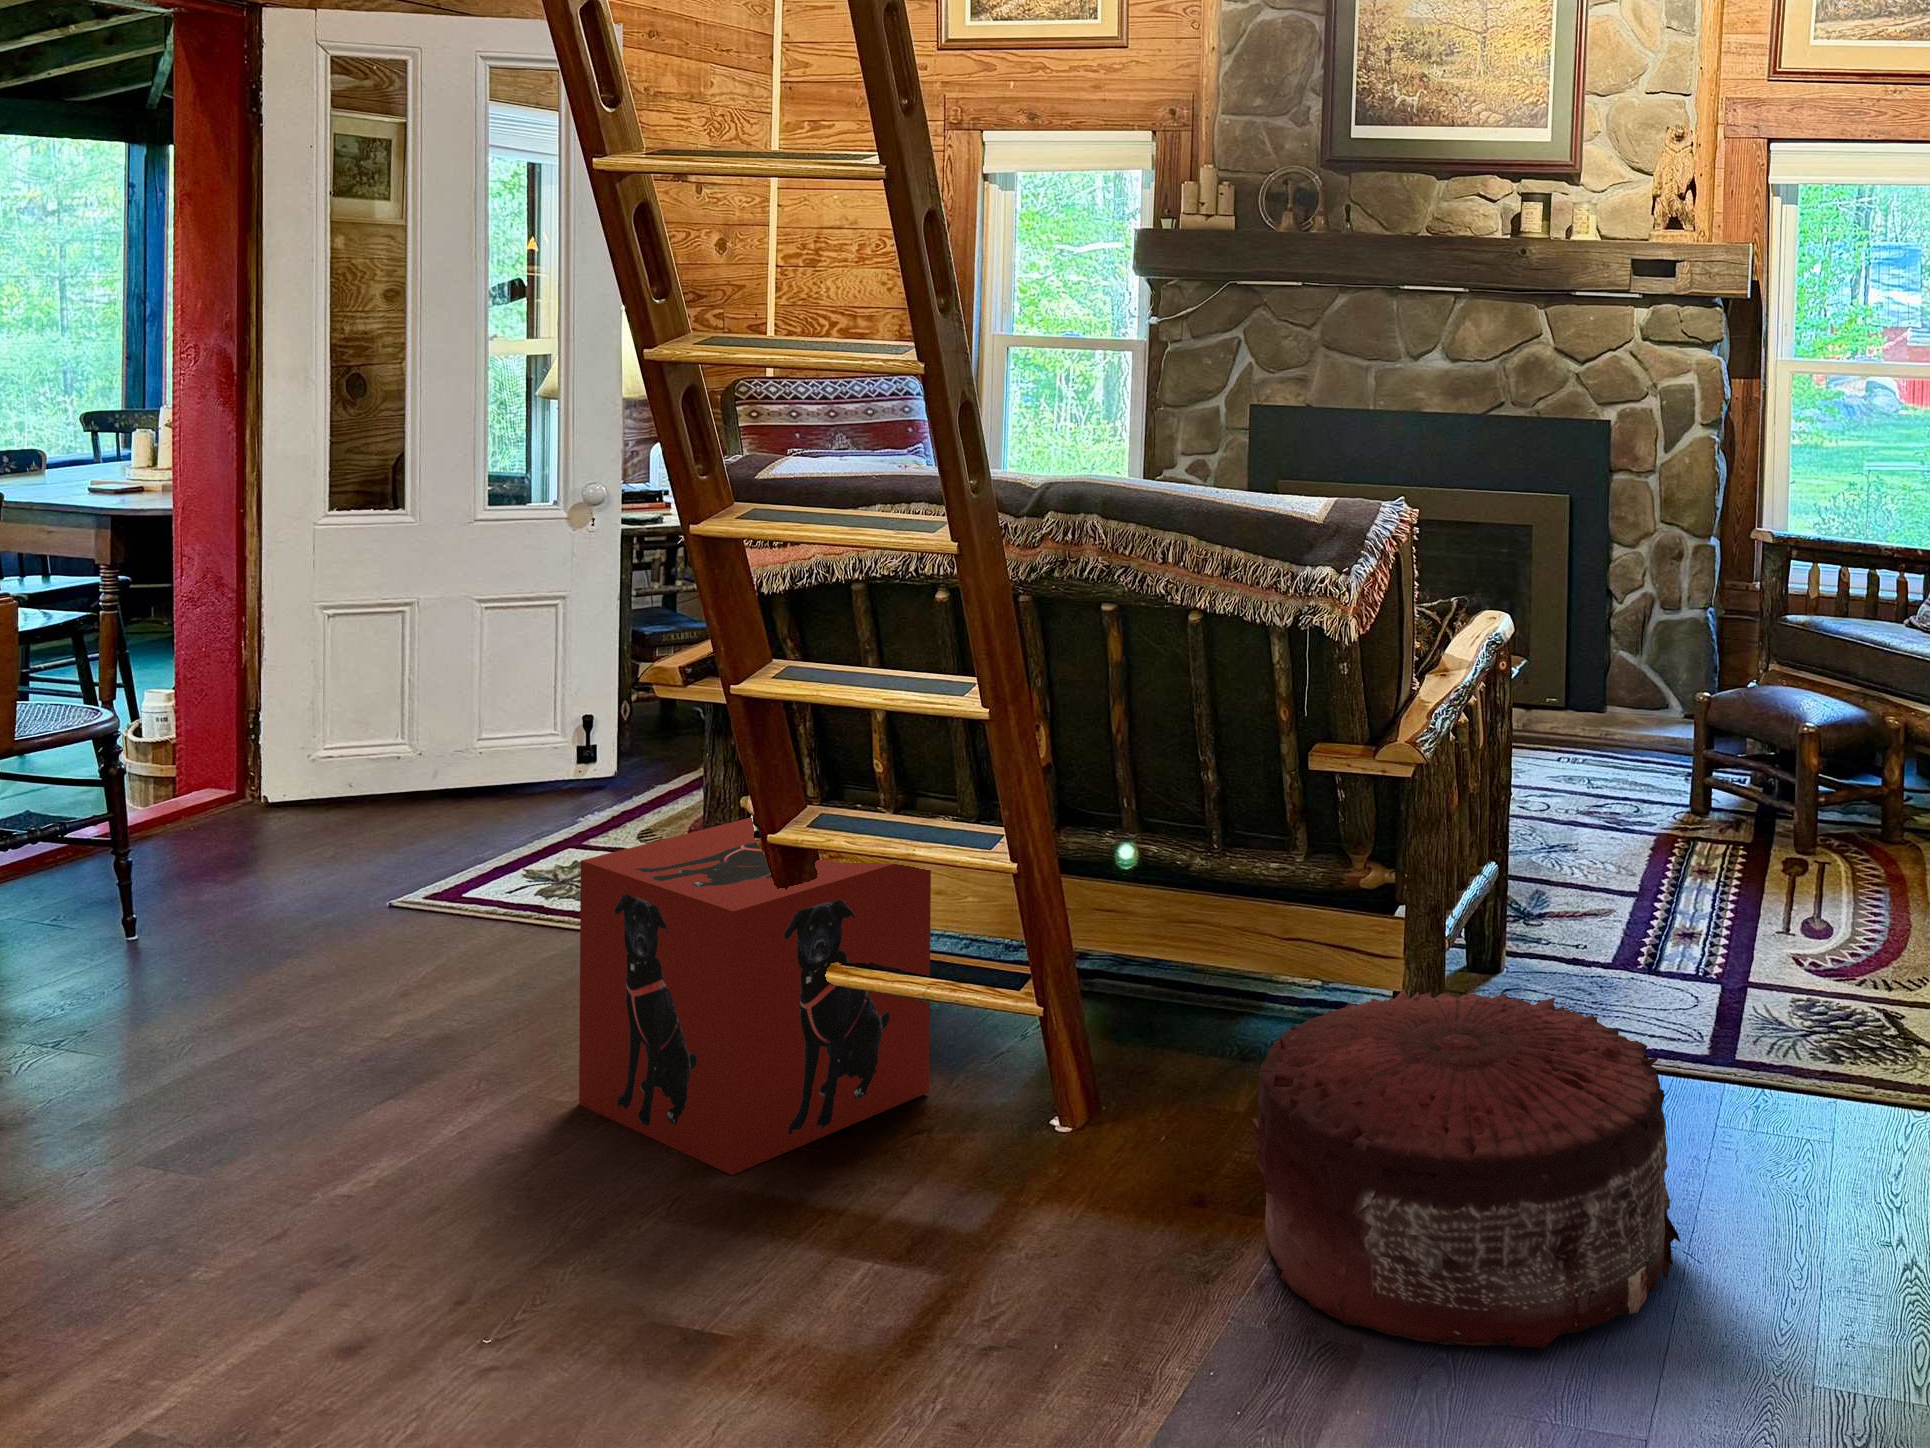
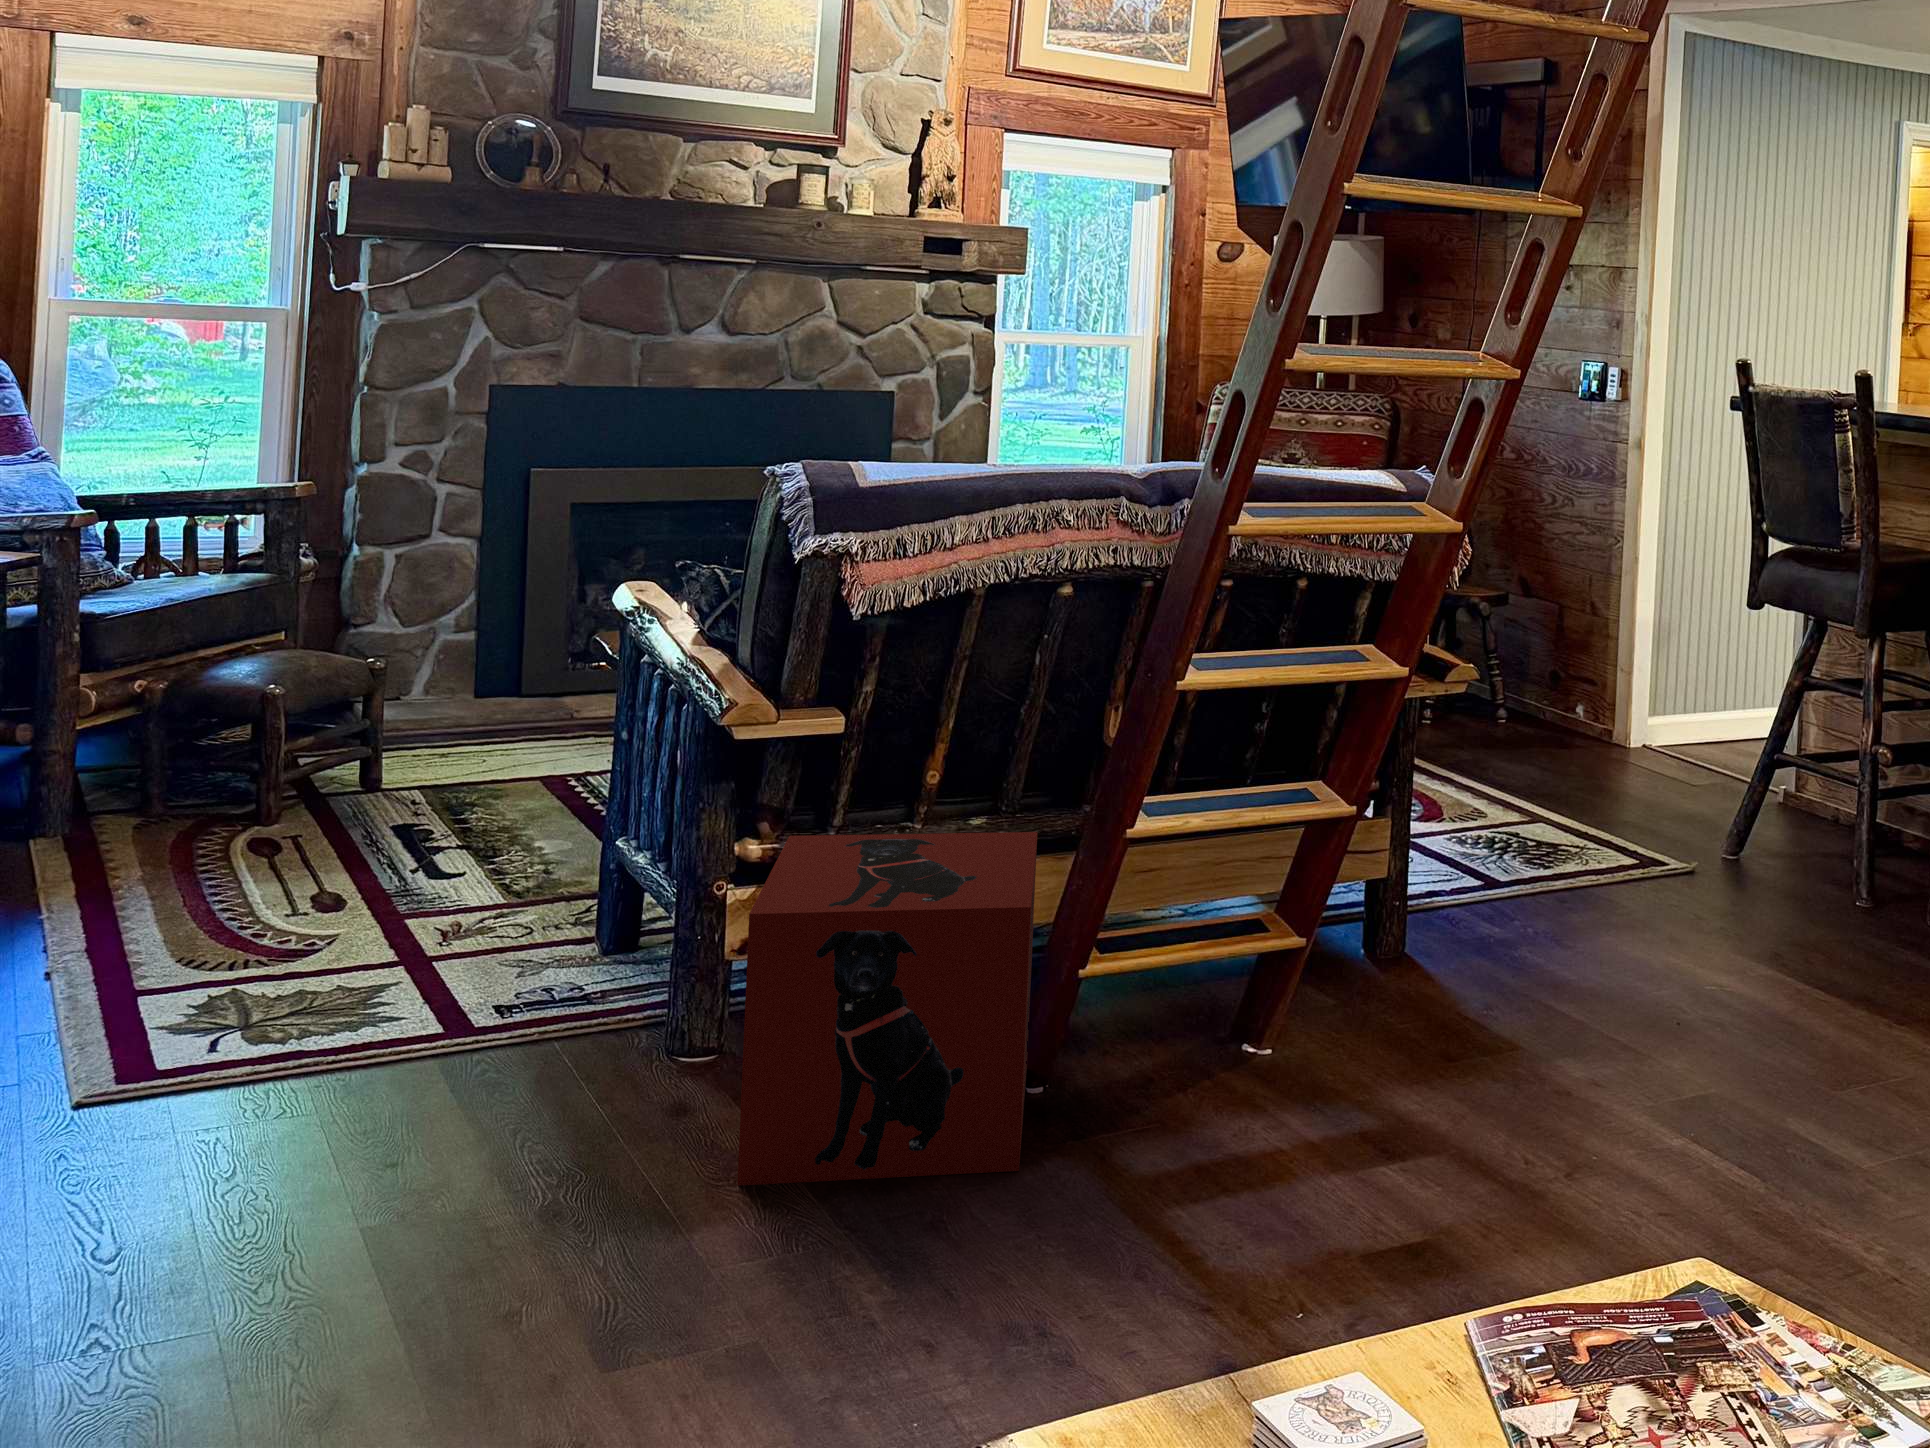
pouf: present [1252,989,1681,1348] -> none [1409,831,1712,1078]

